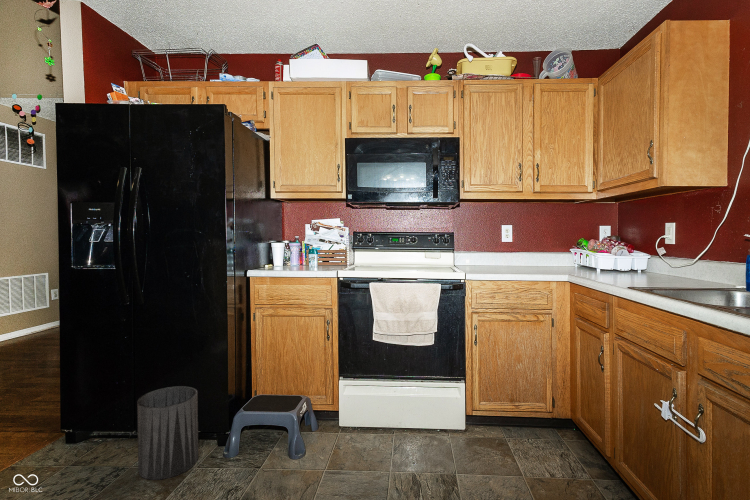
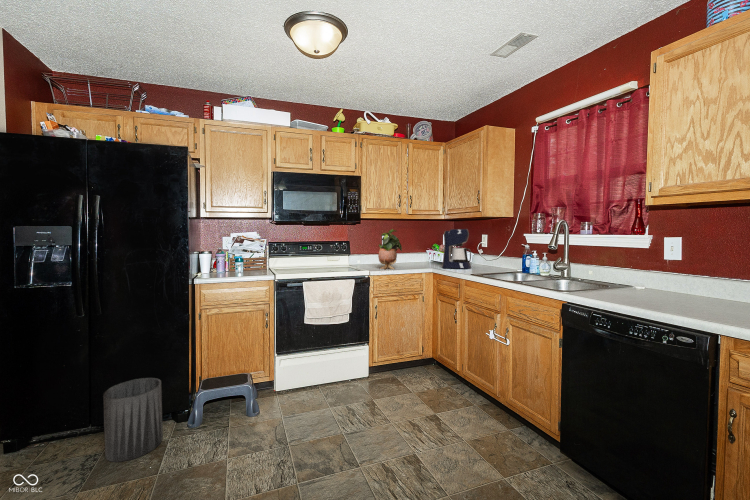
coffee maker: none [589,213,643,277] -> present [442,229,471,269]
potted plant: none [485,215,521,273] -> present [378,229,402,269]

